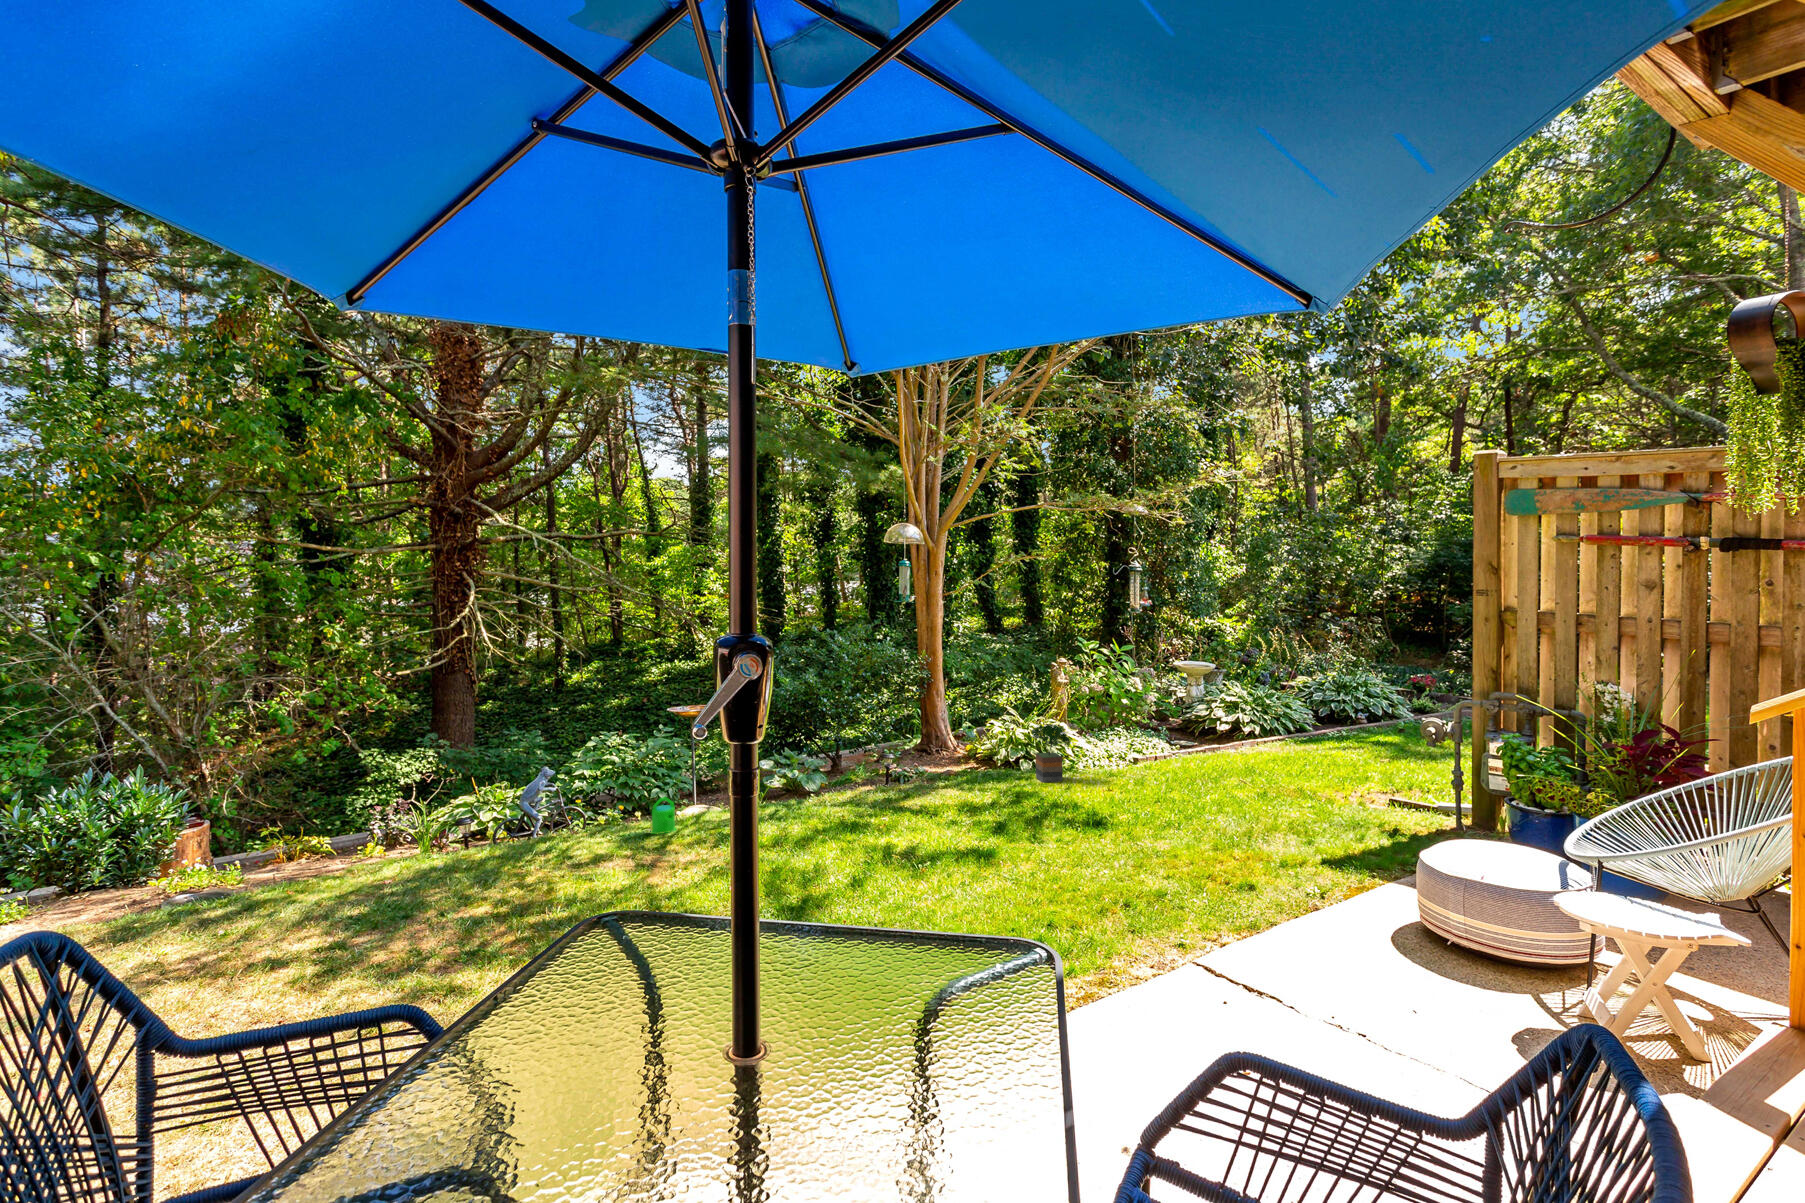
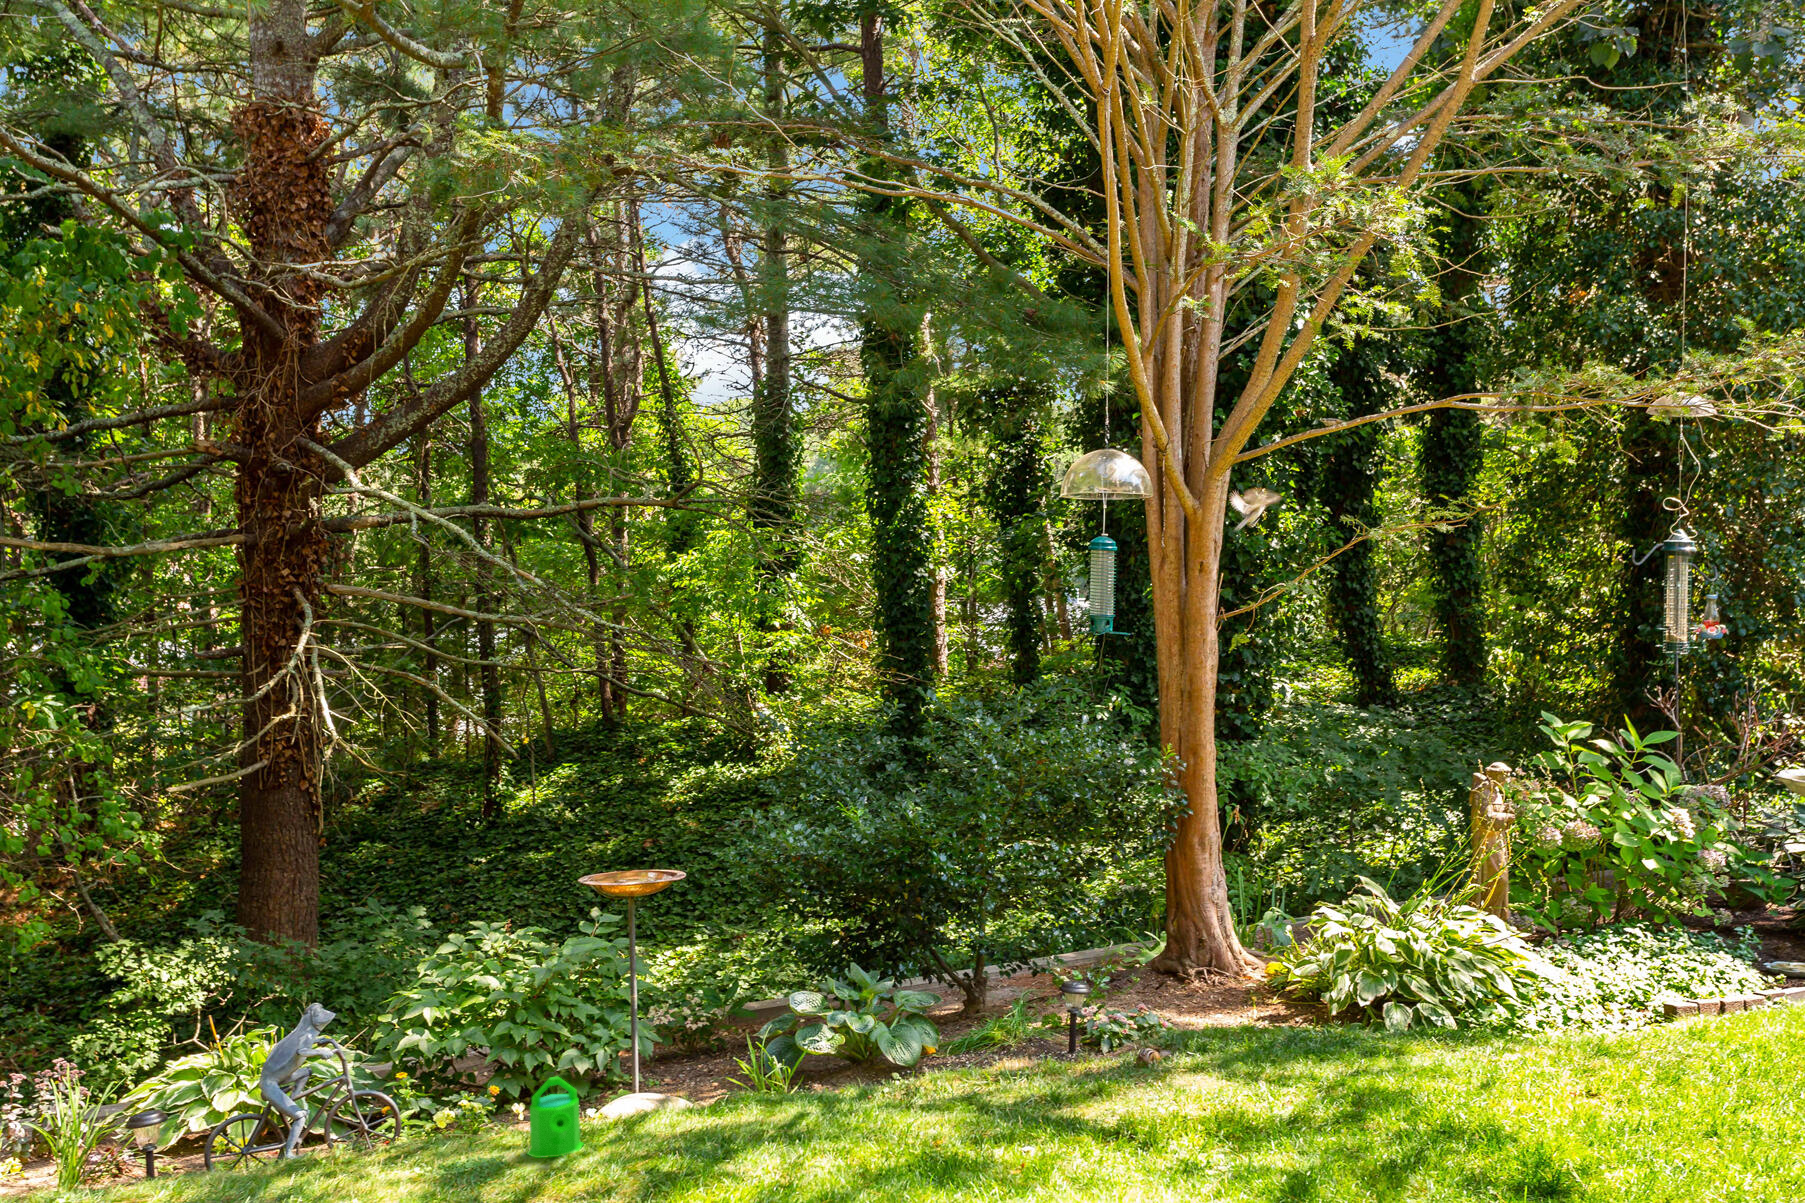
potted tree: present [1031,724,1071,783] -> none [1391,929,1499,1074]

